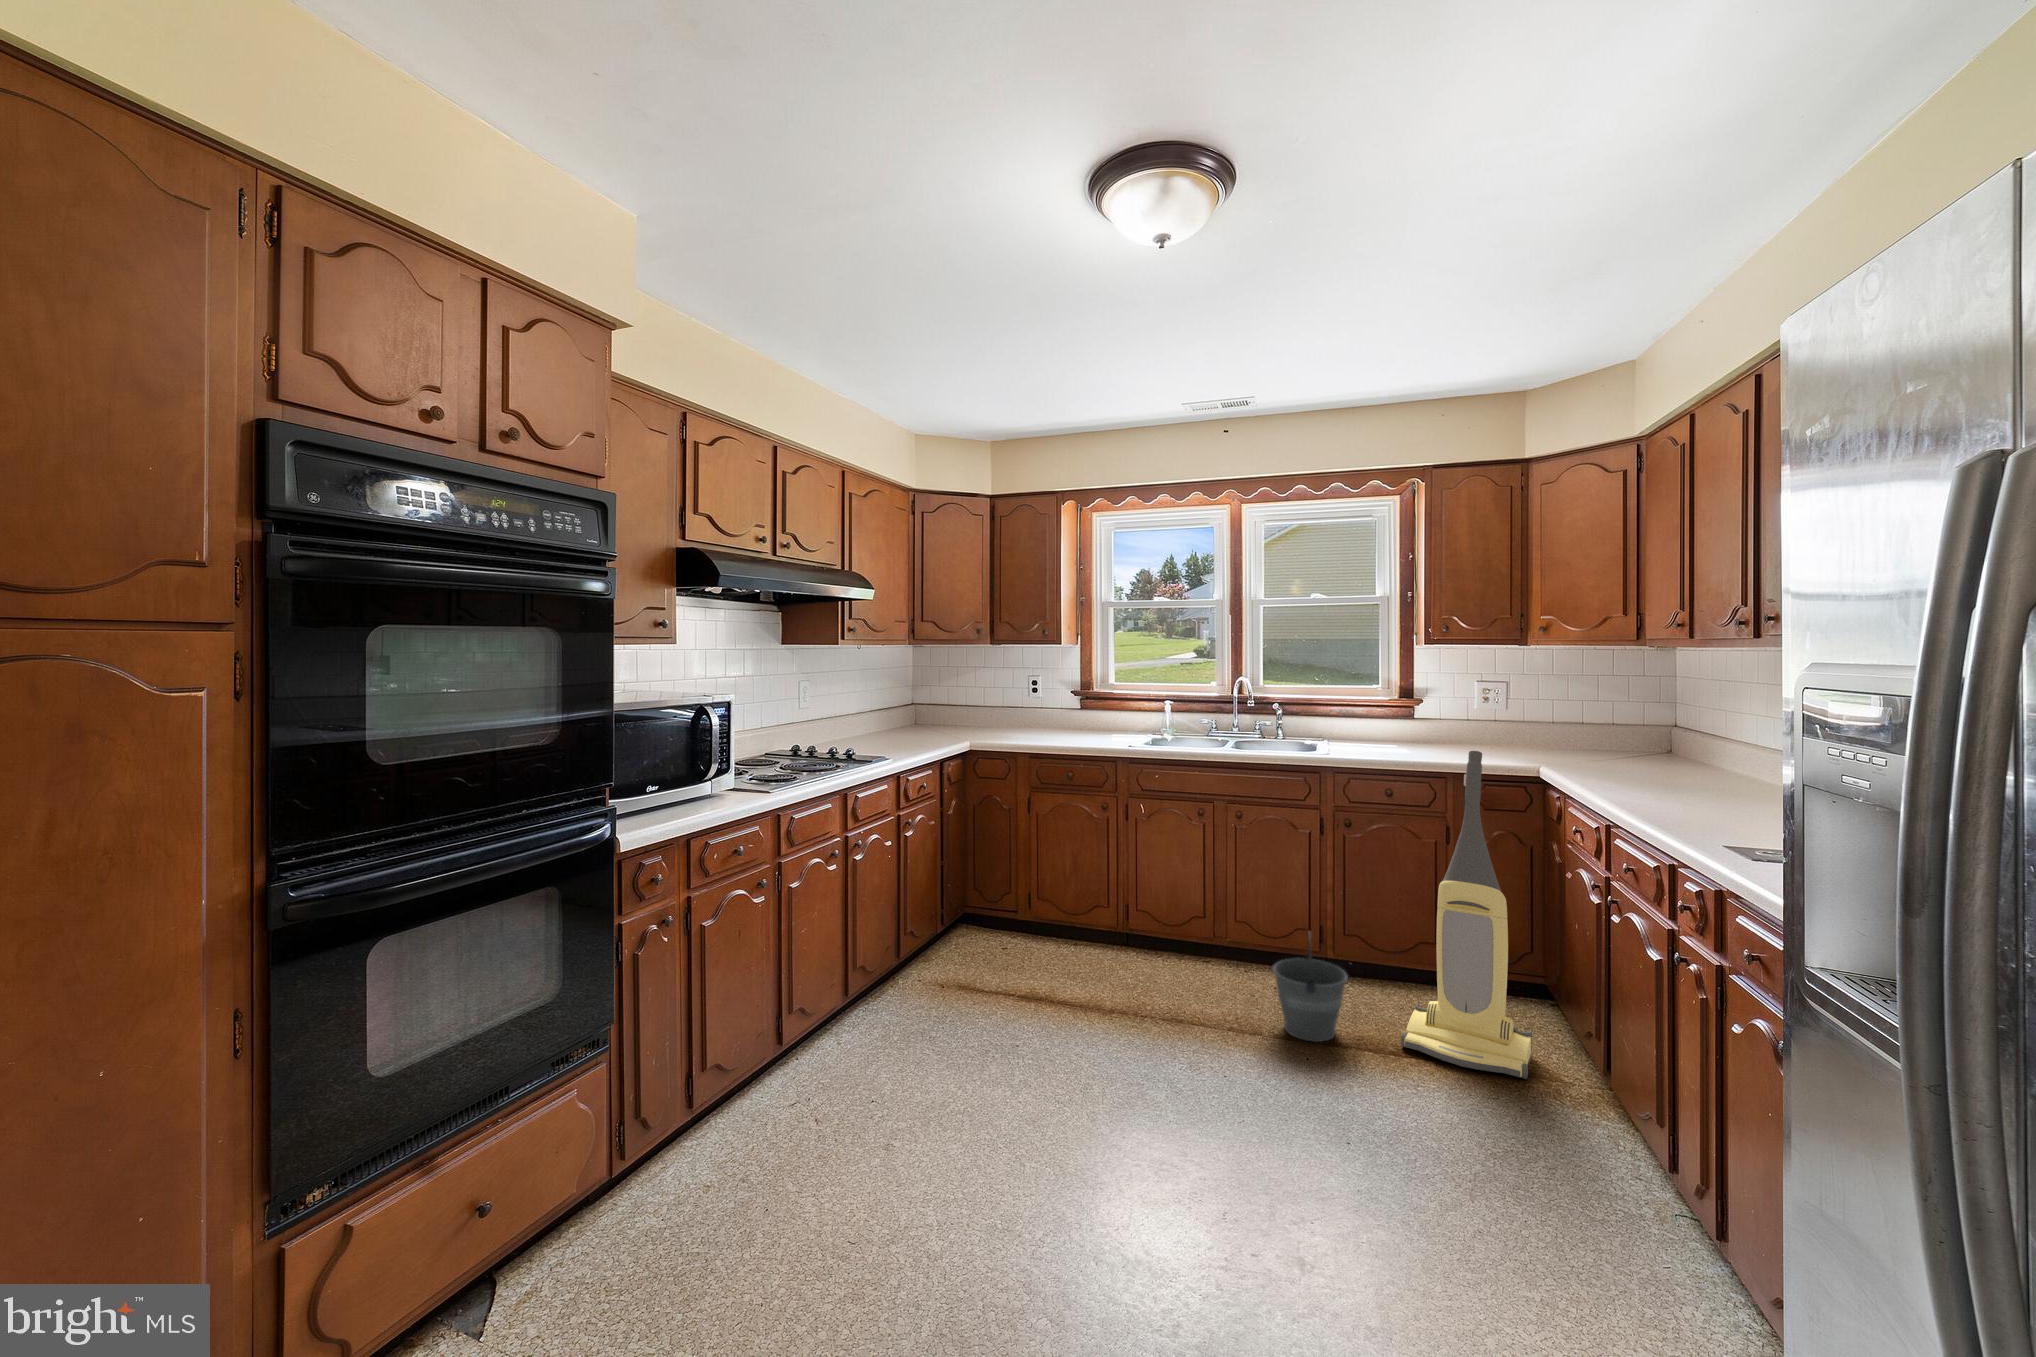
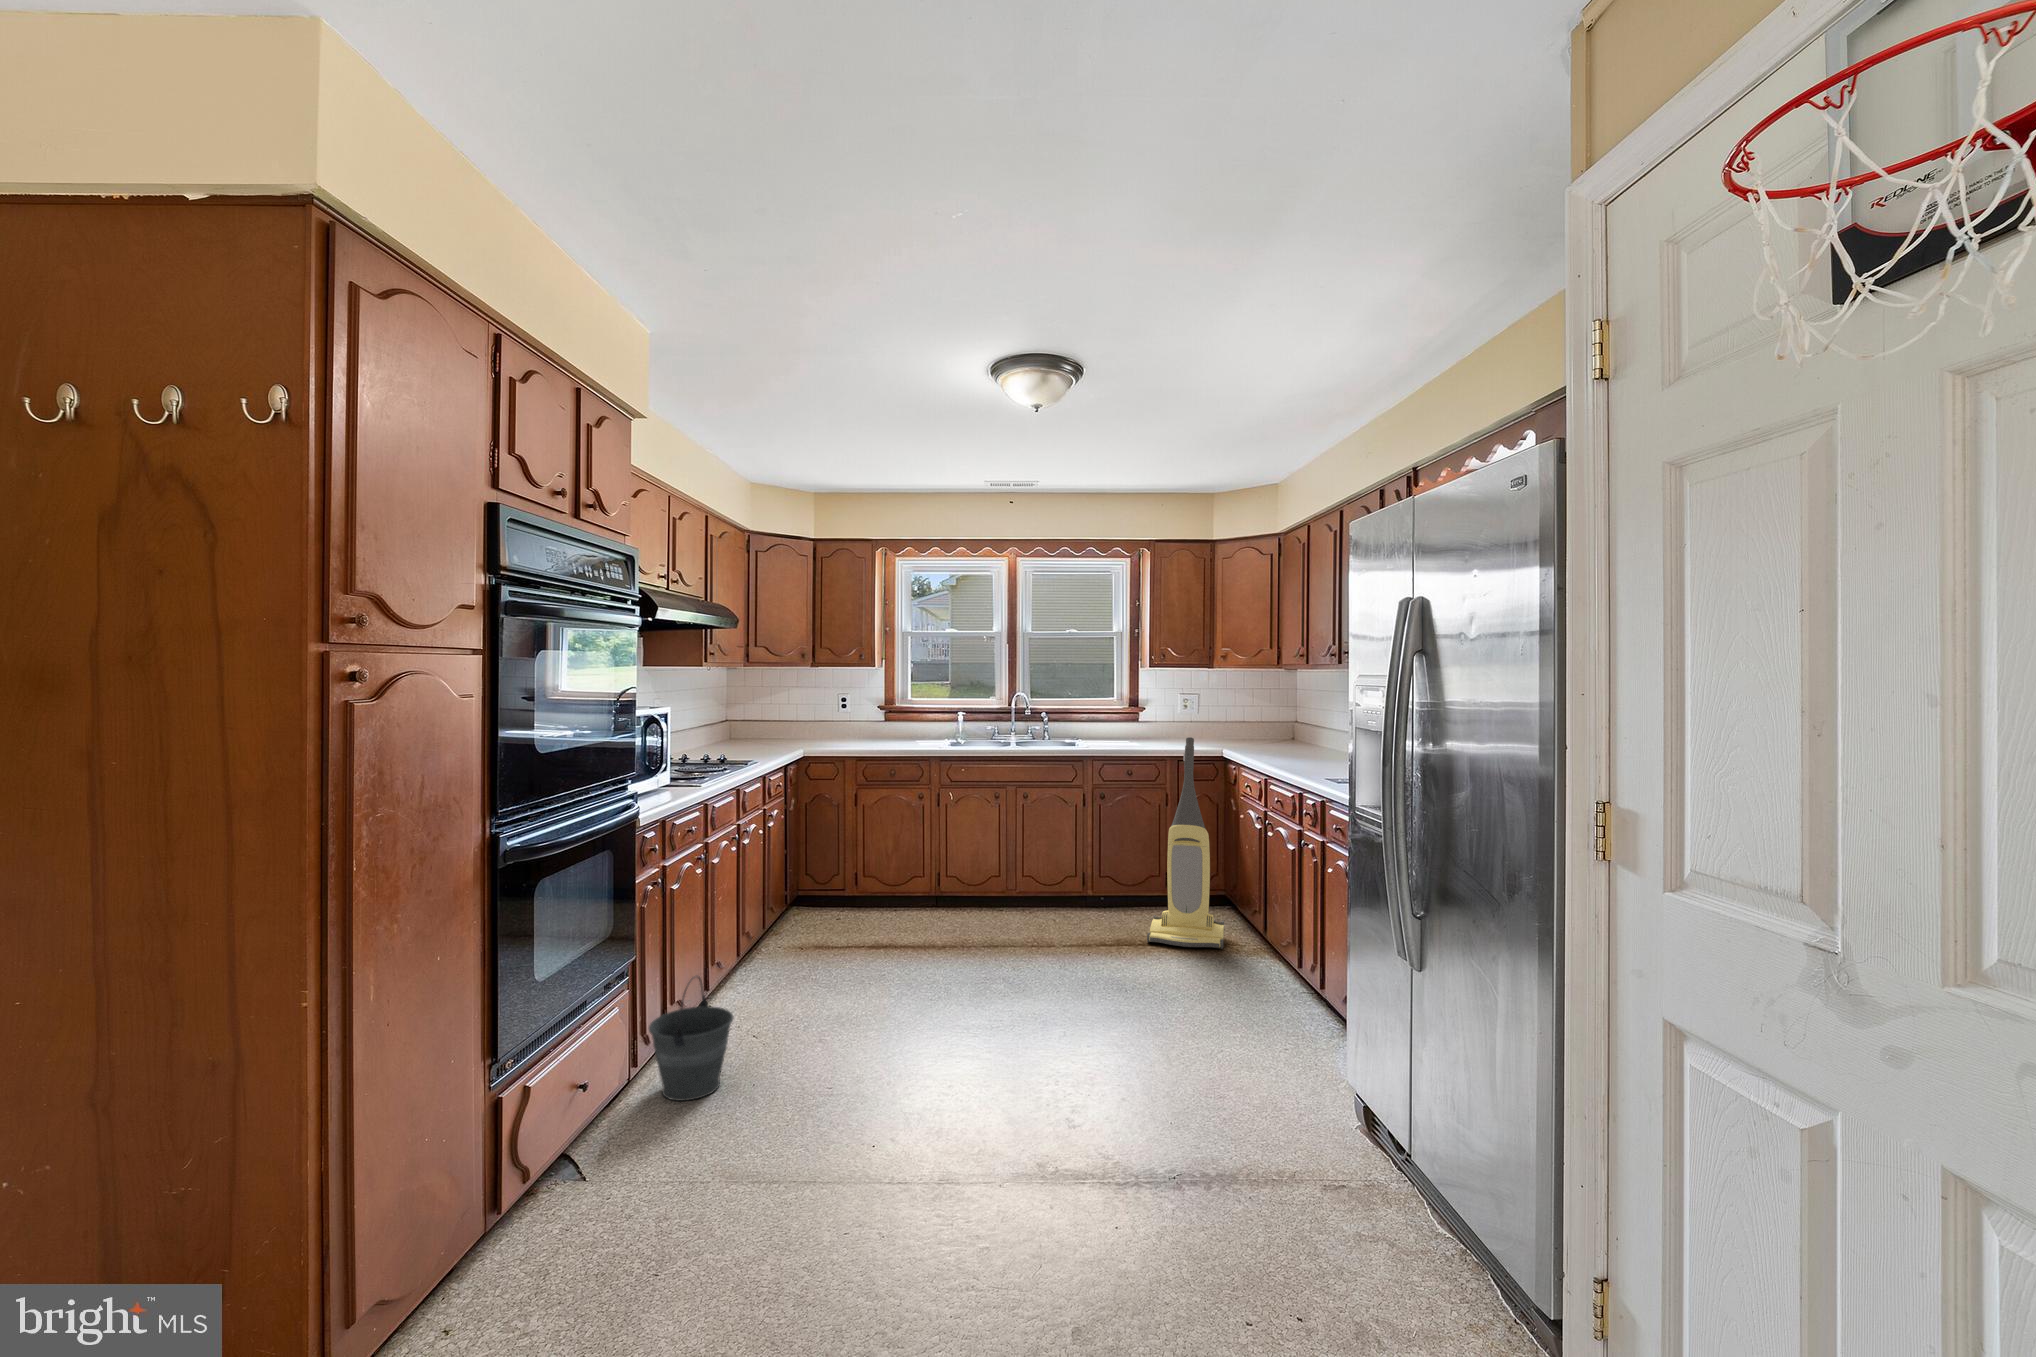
bucket: present [1273,933,1348,1042] -> present [649,976,733,1101]

